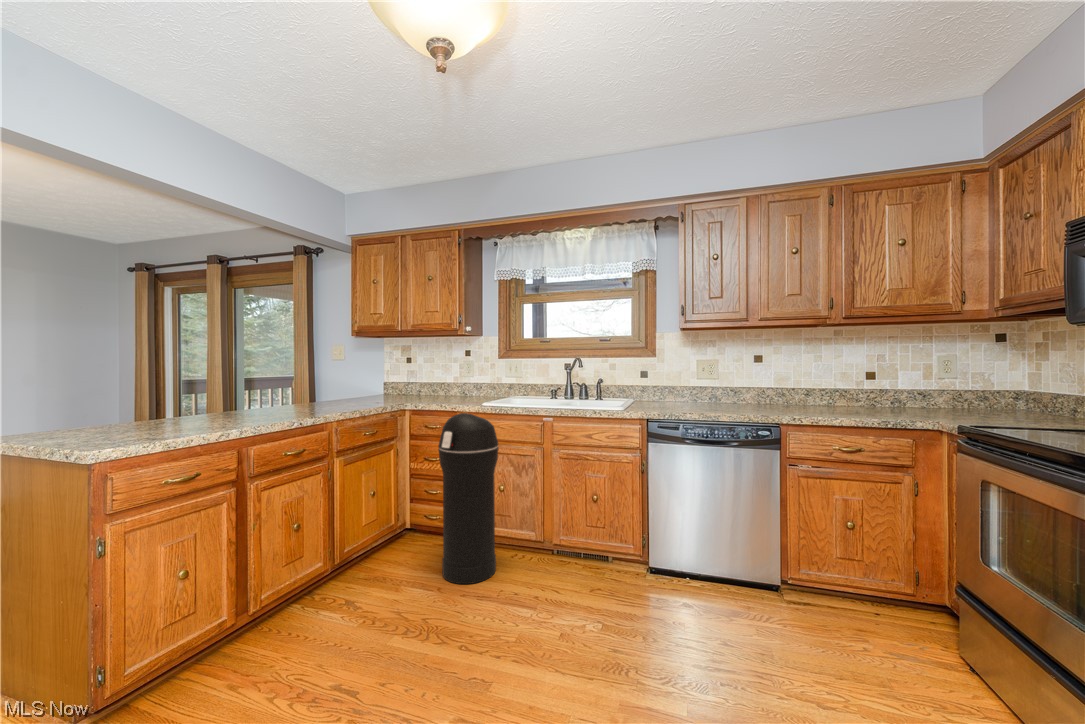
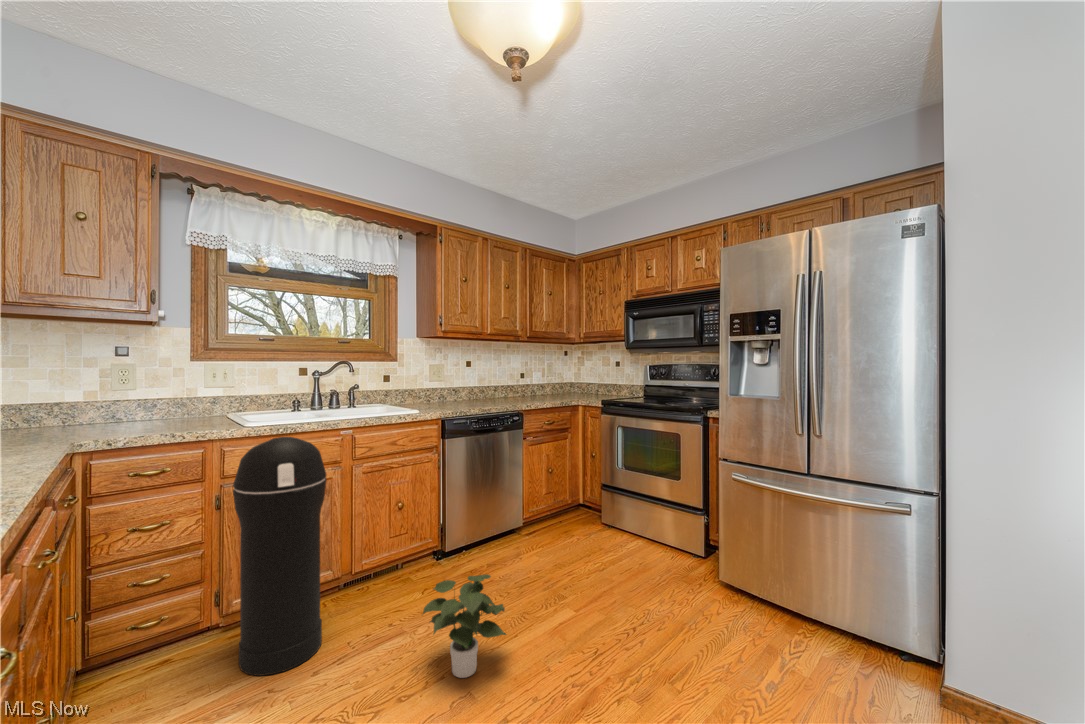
potted plant: none [467,570,543,670] -> present [423,574,506,678]

